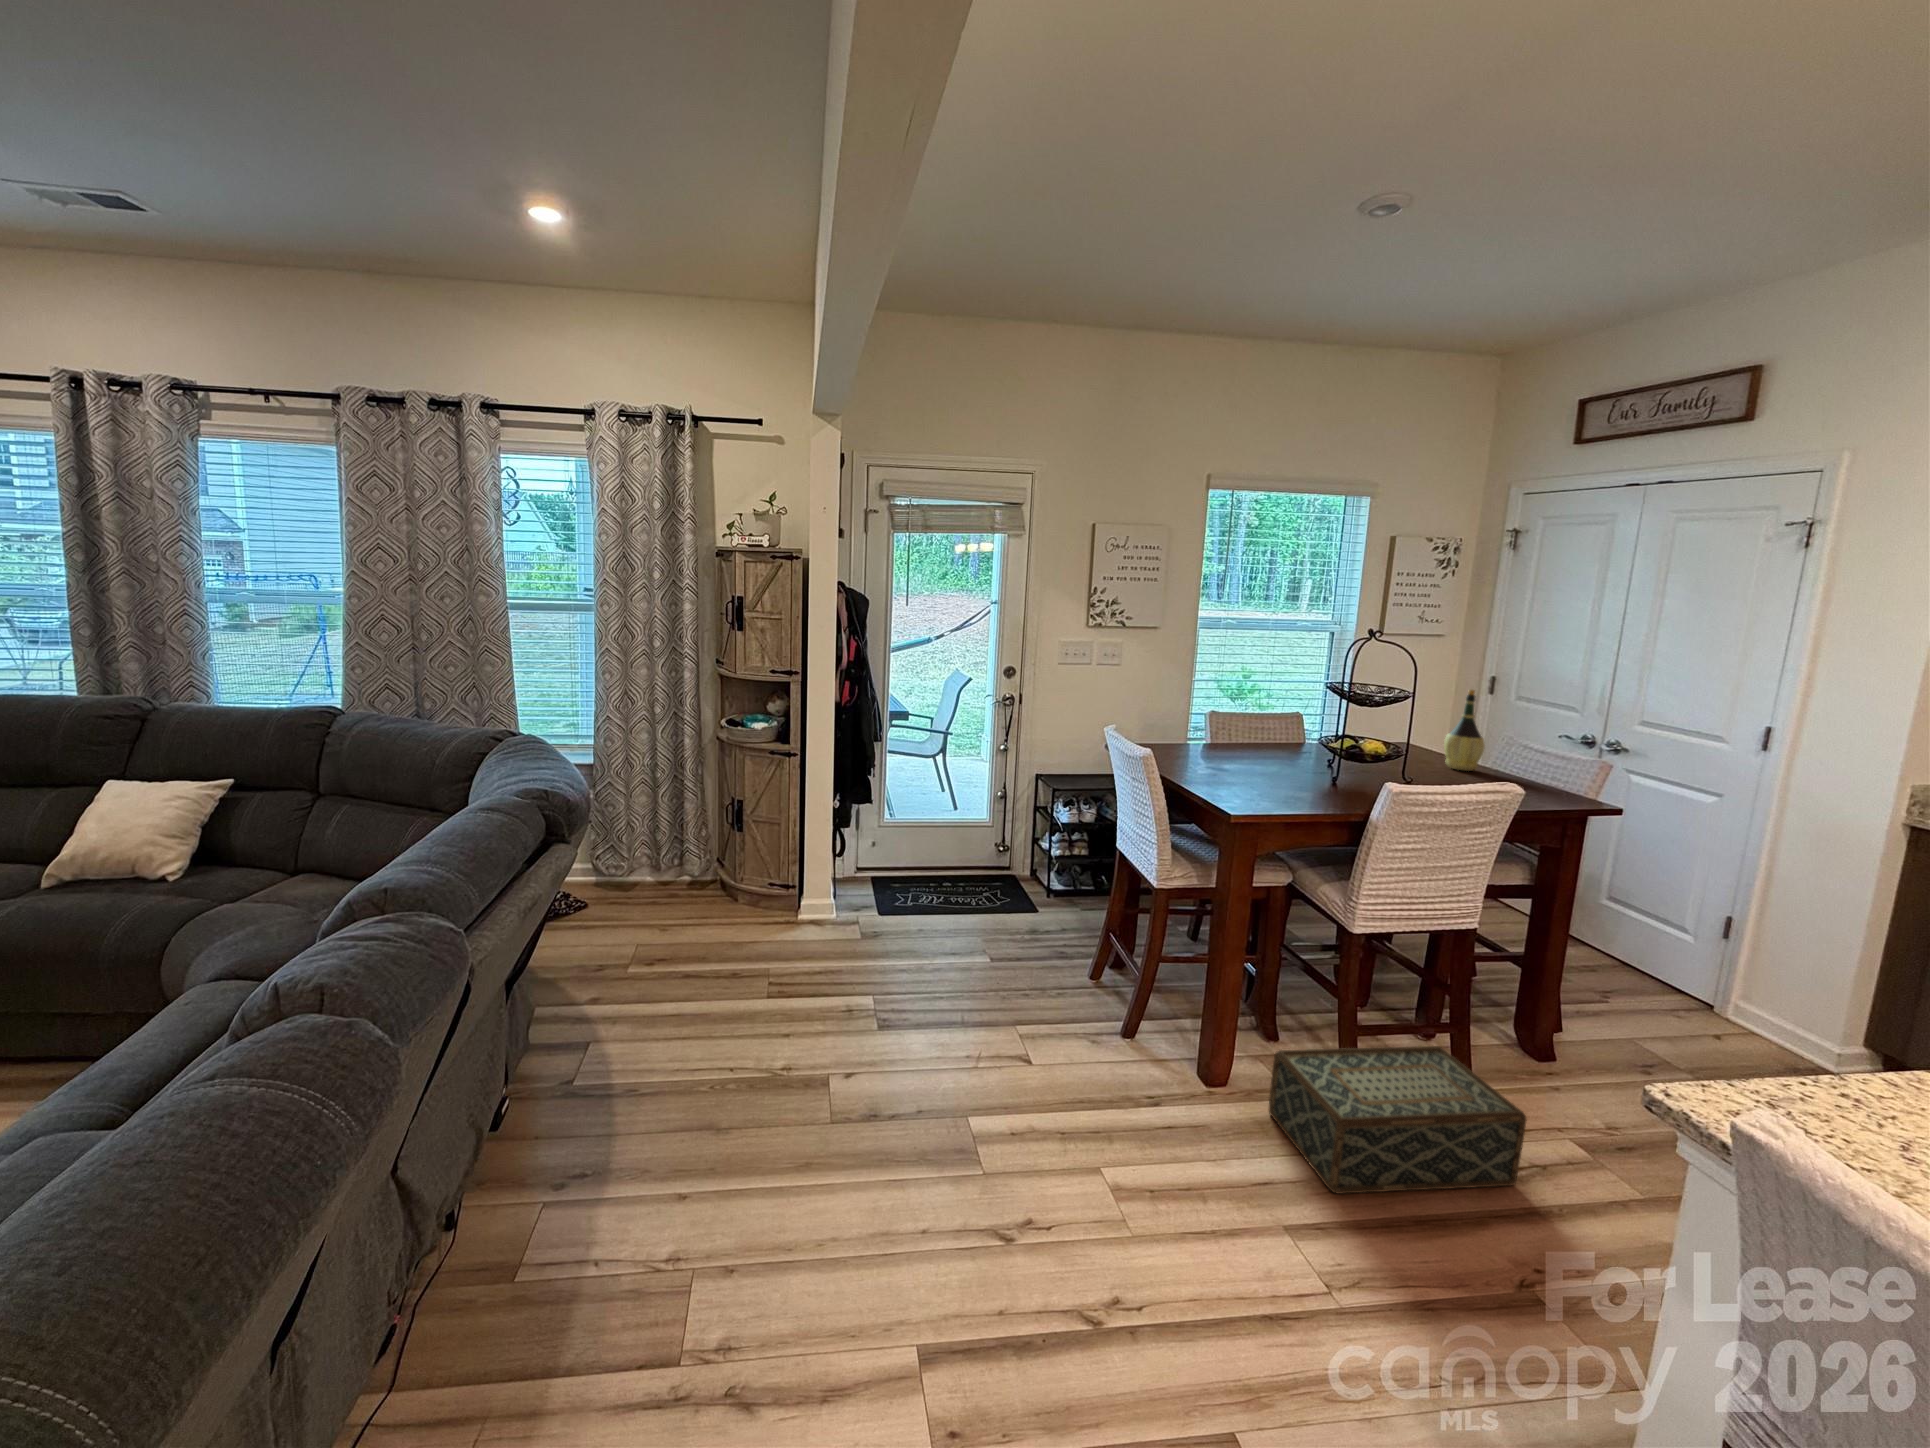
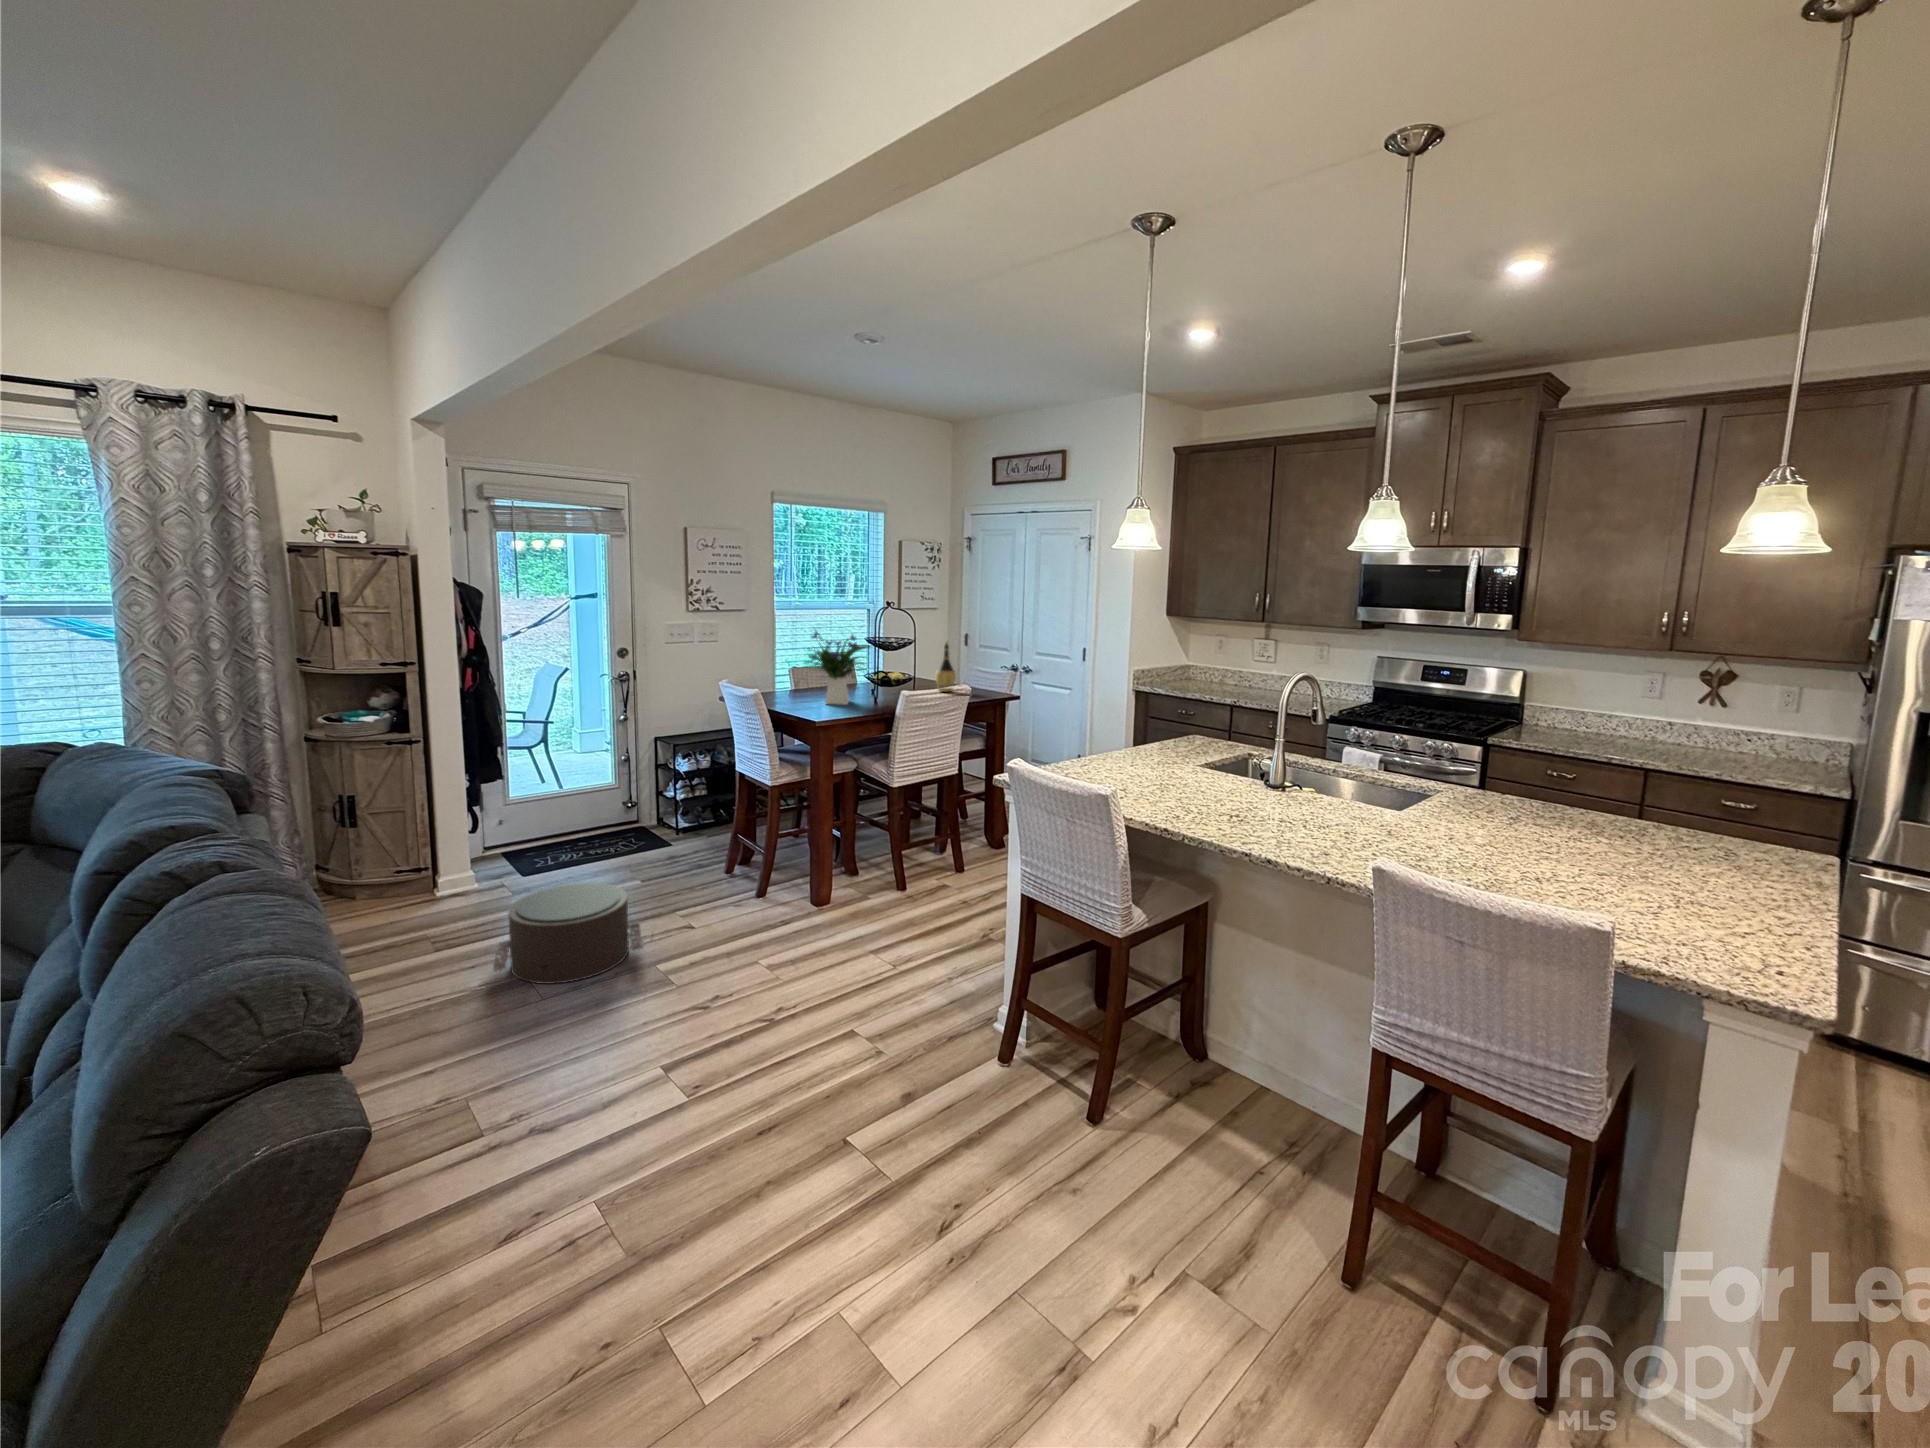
flower arrangement: none [1222,656,1342,774] -> present [807,631,869,704]
pouf: none [772,961,955,1115] -> present [493,883,644,984]
woven basket: present [1269,1046,1527,1194] -> none [851,845,973,926]

